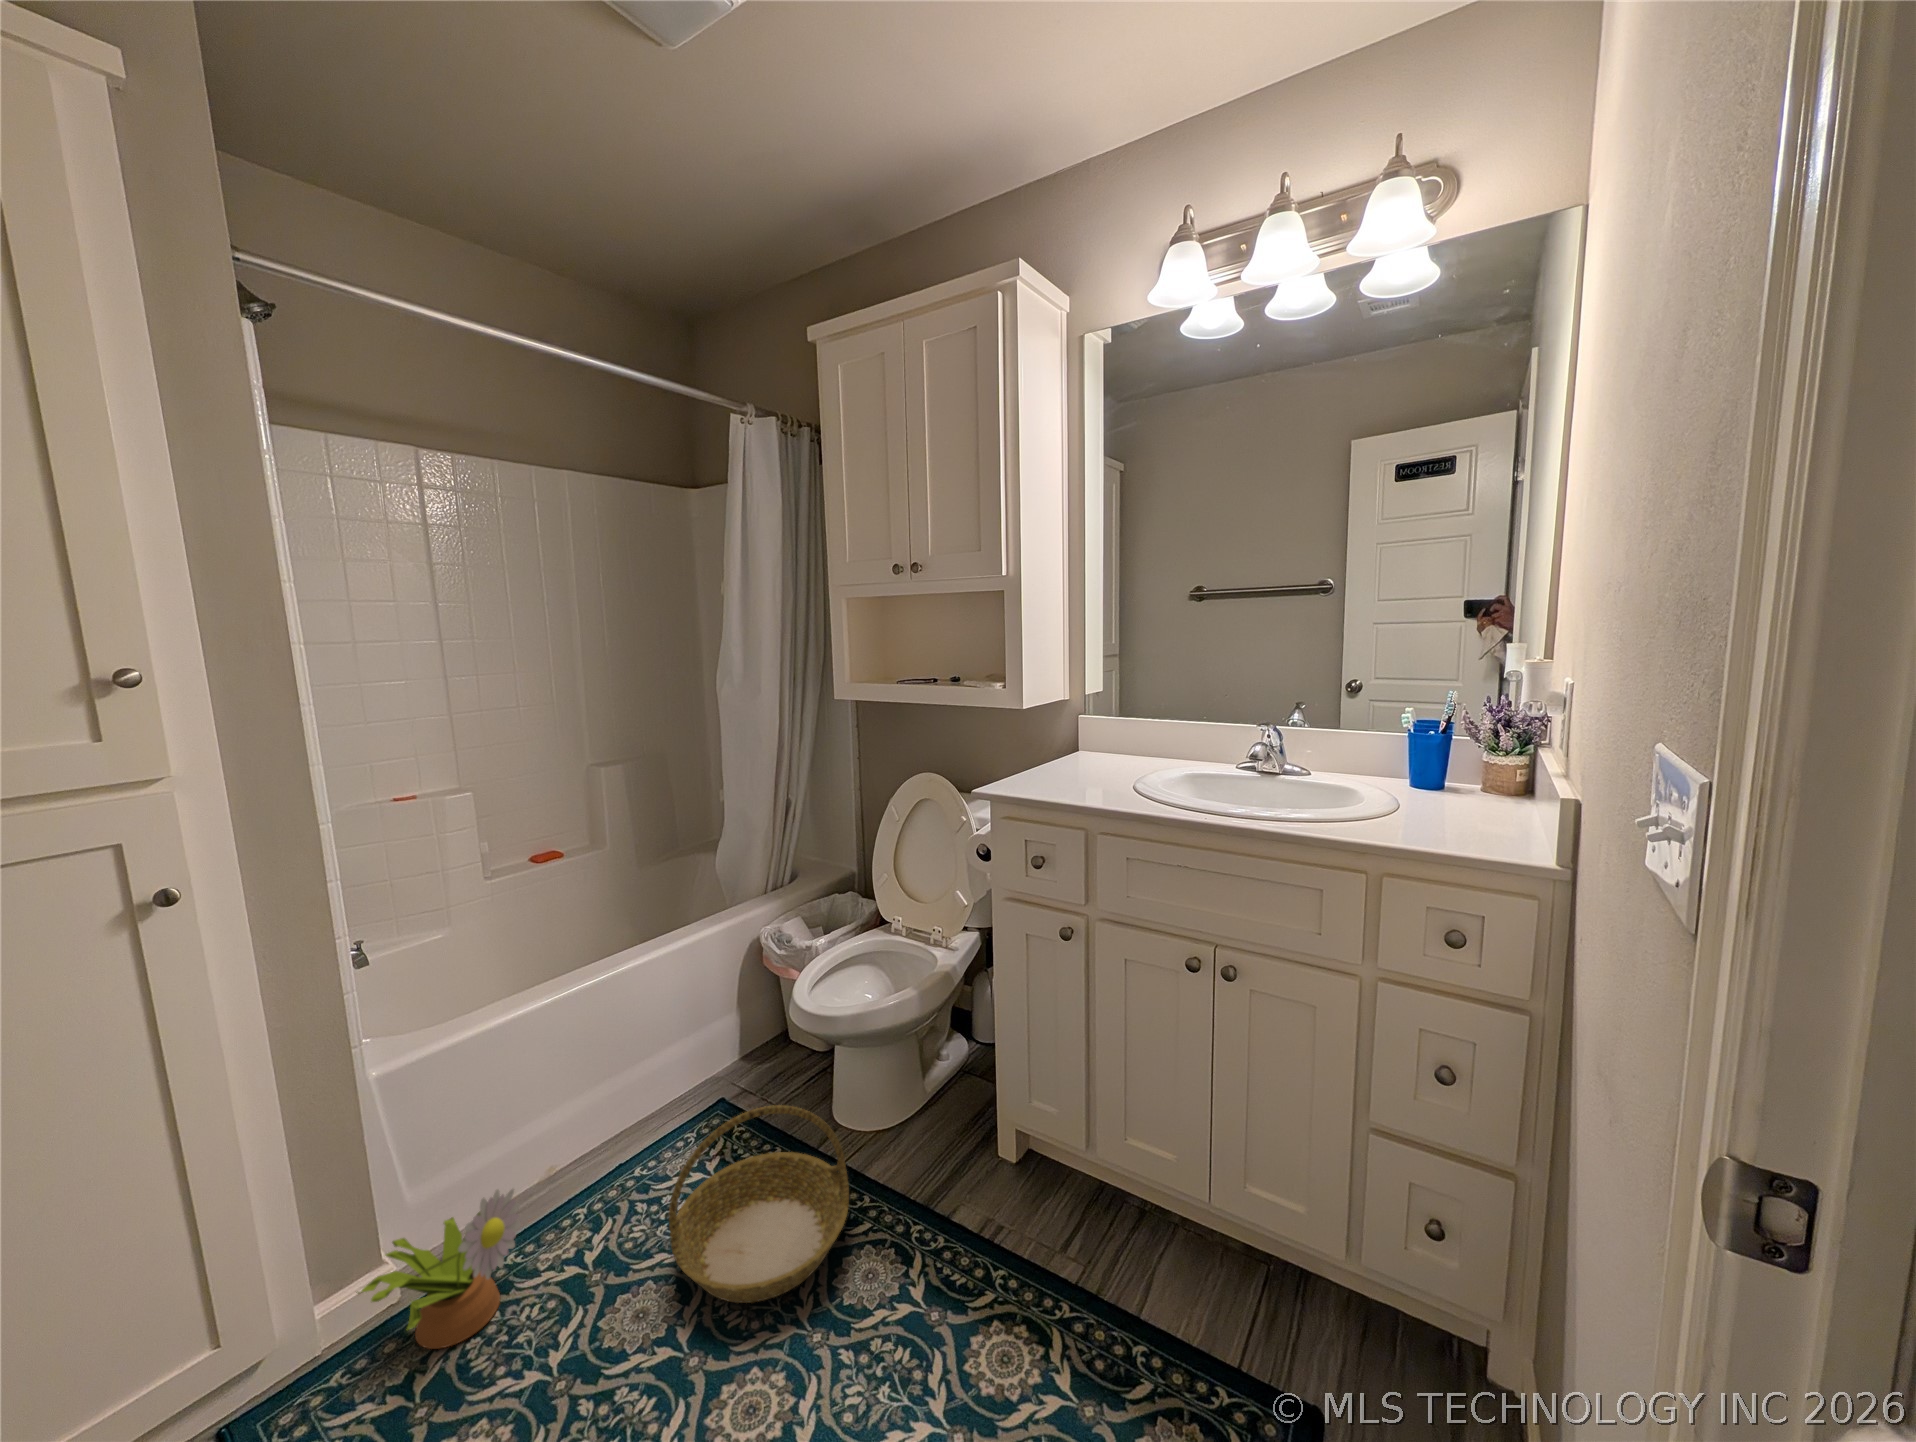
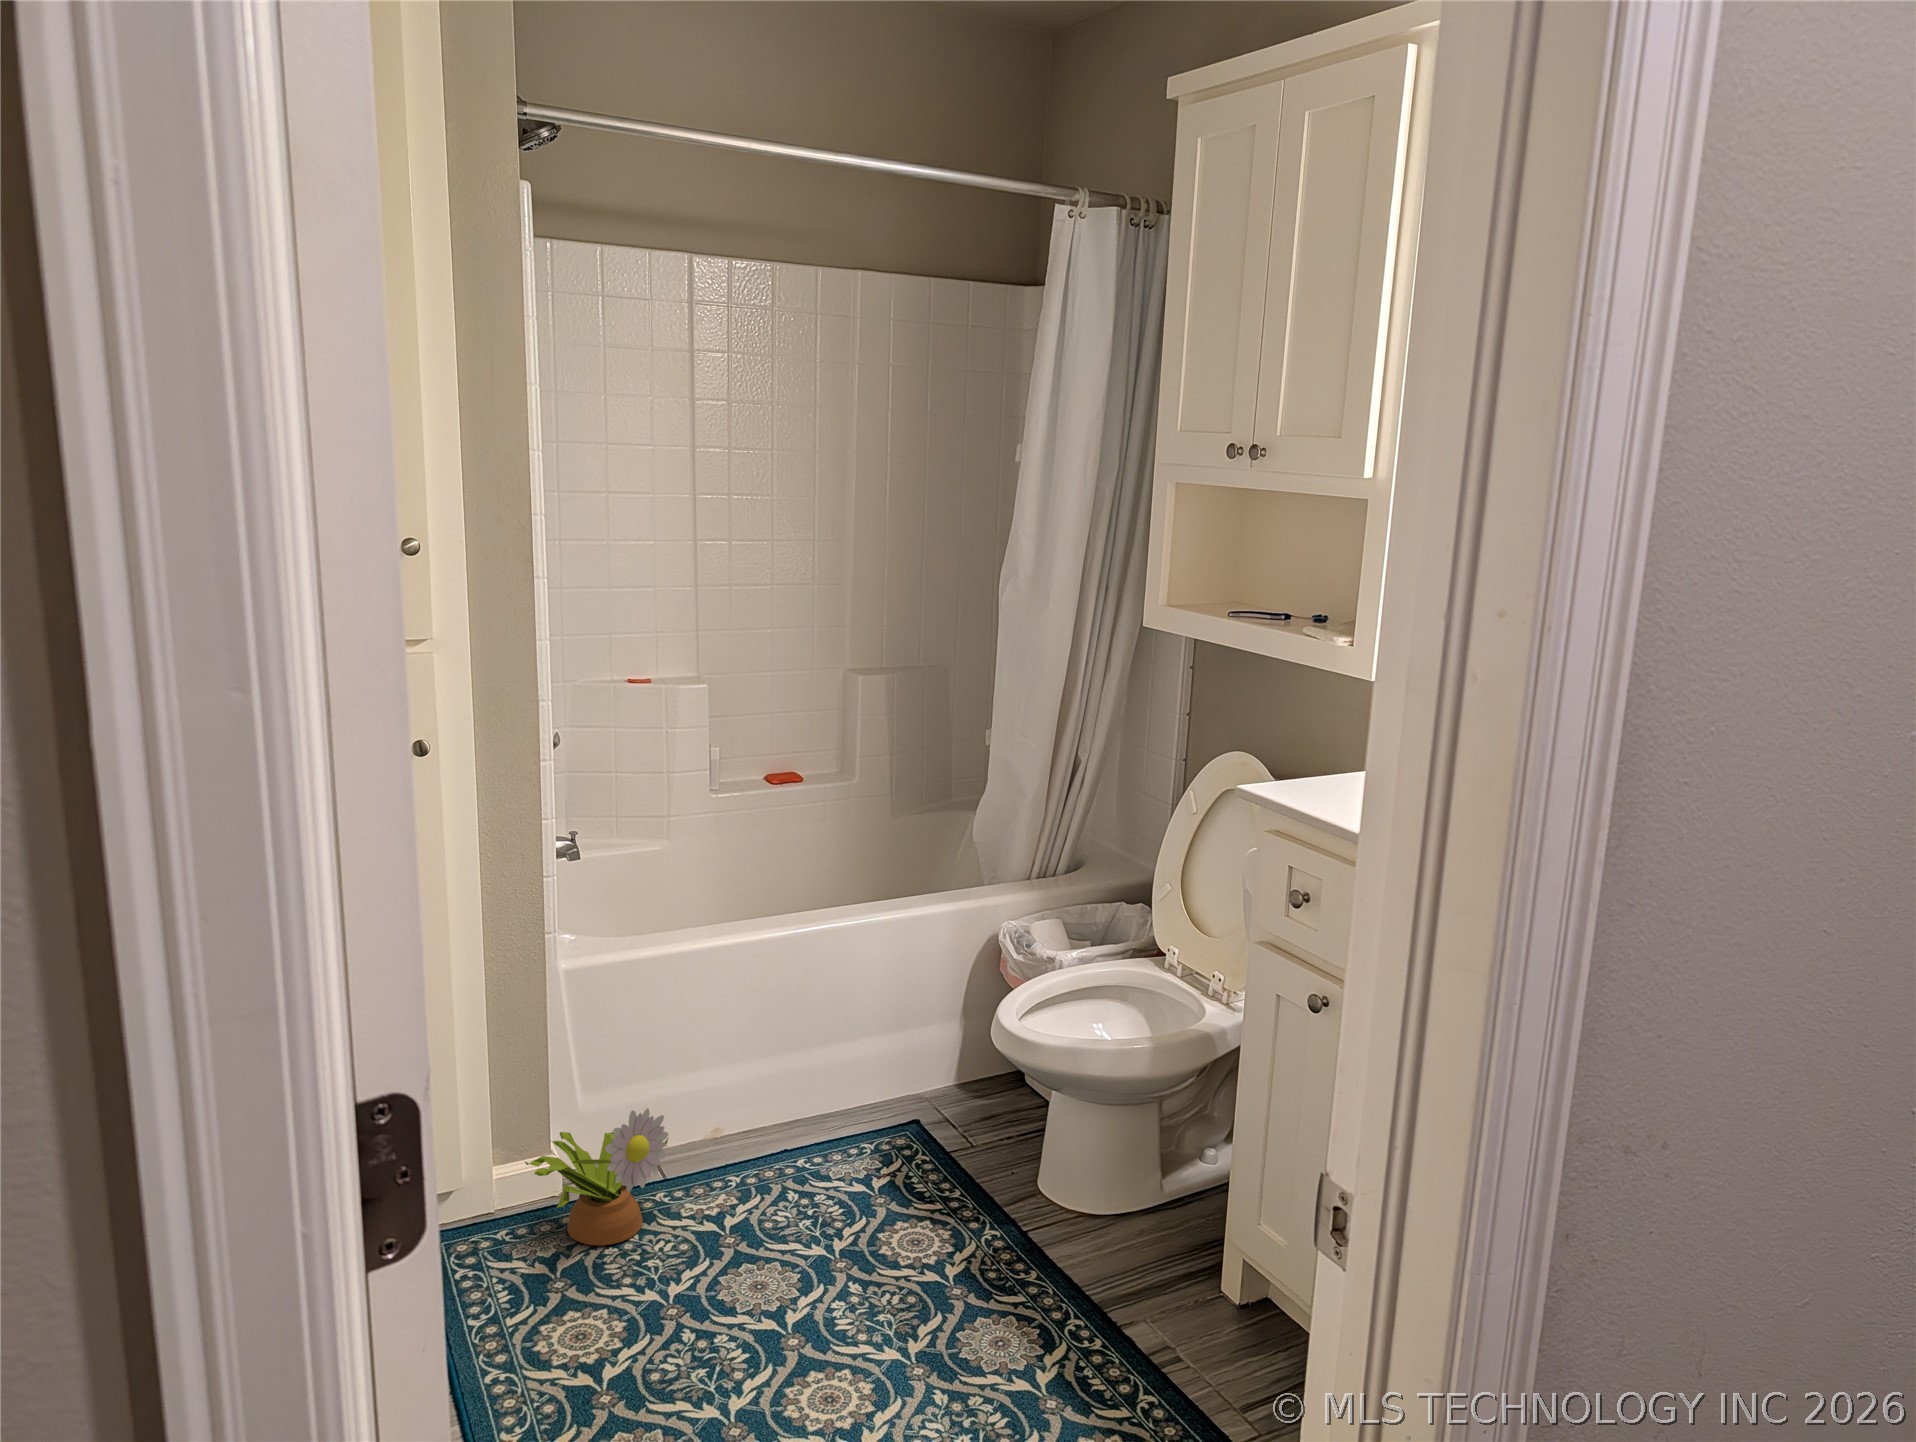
basket: present [669,1105,849,1303] -> none [798,1111,1007,1320]

